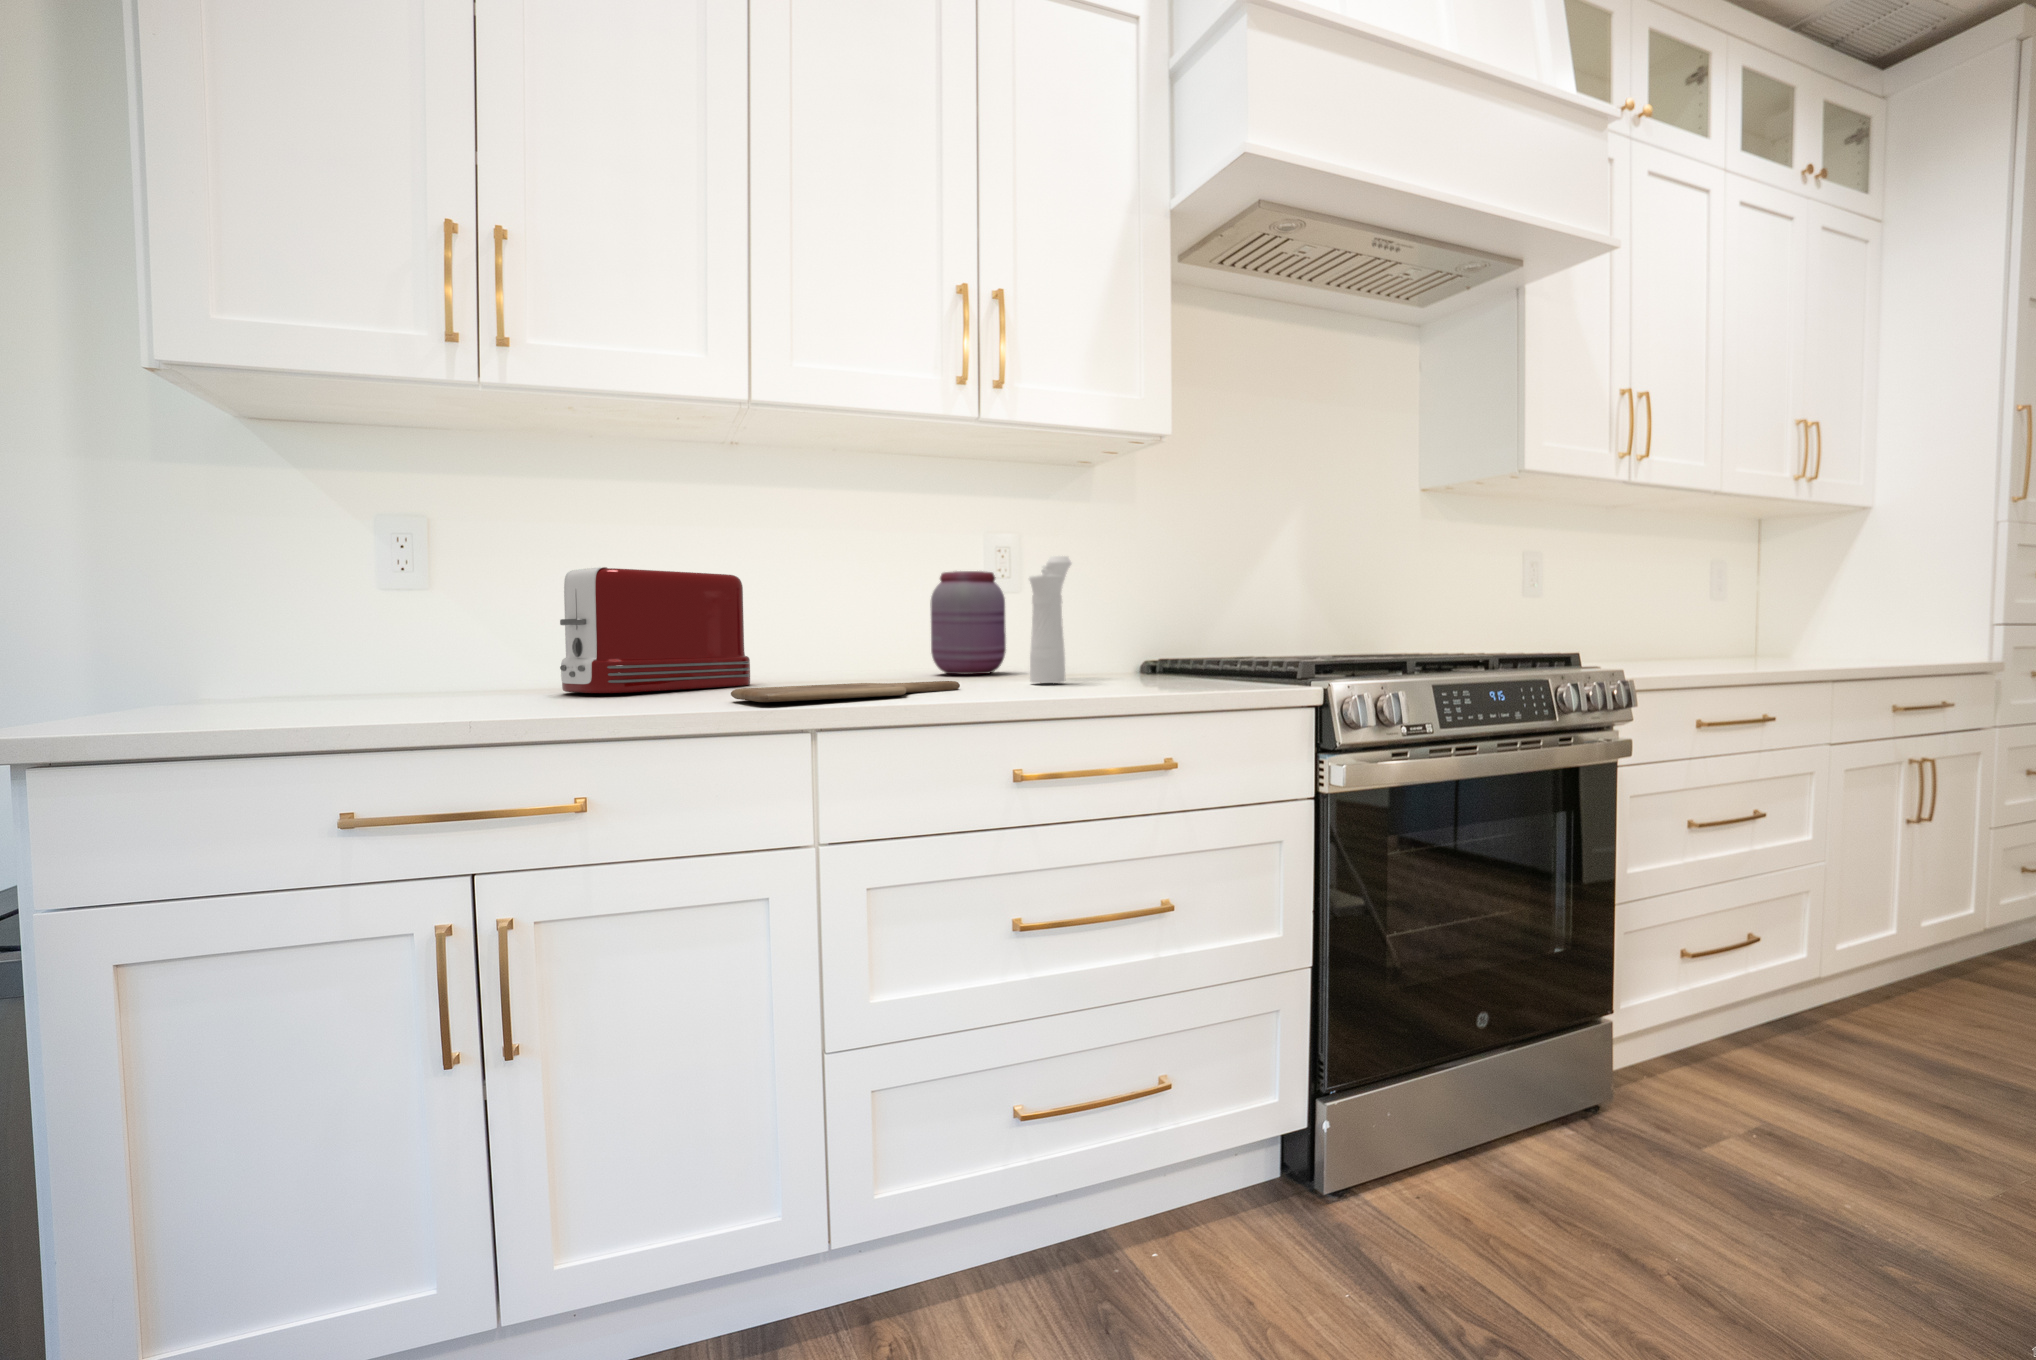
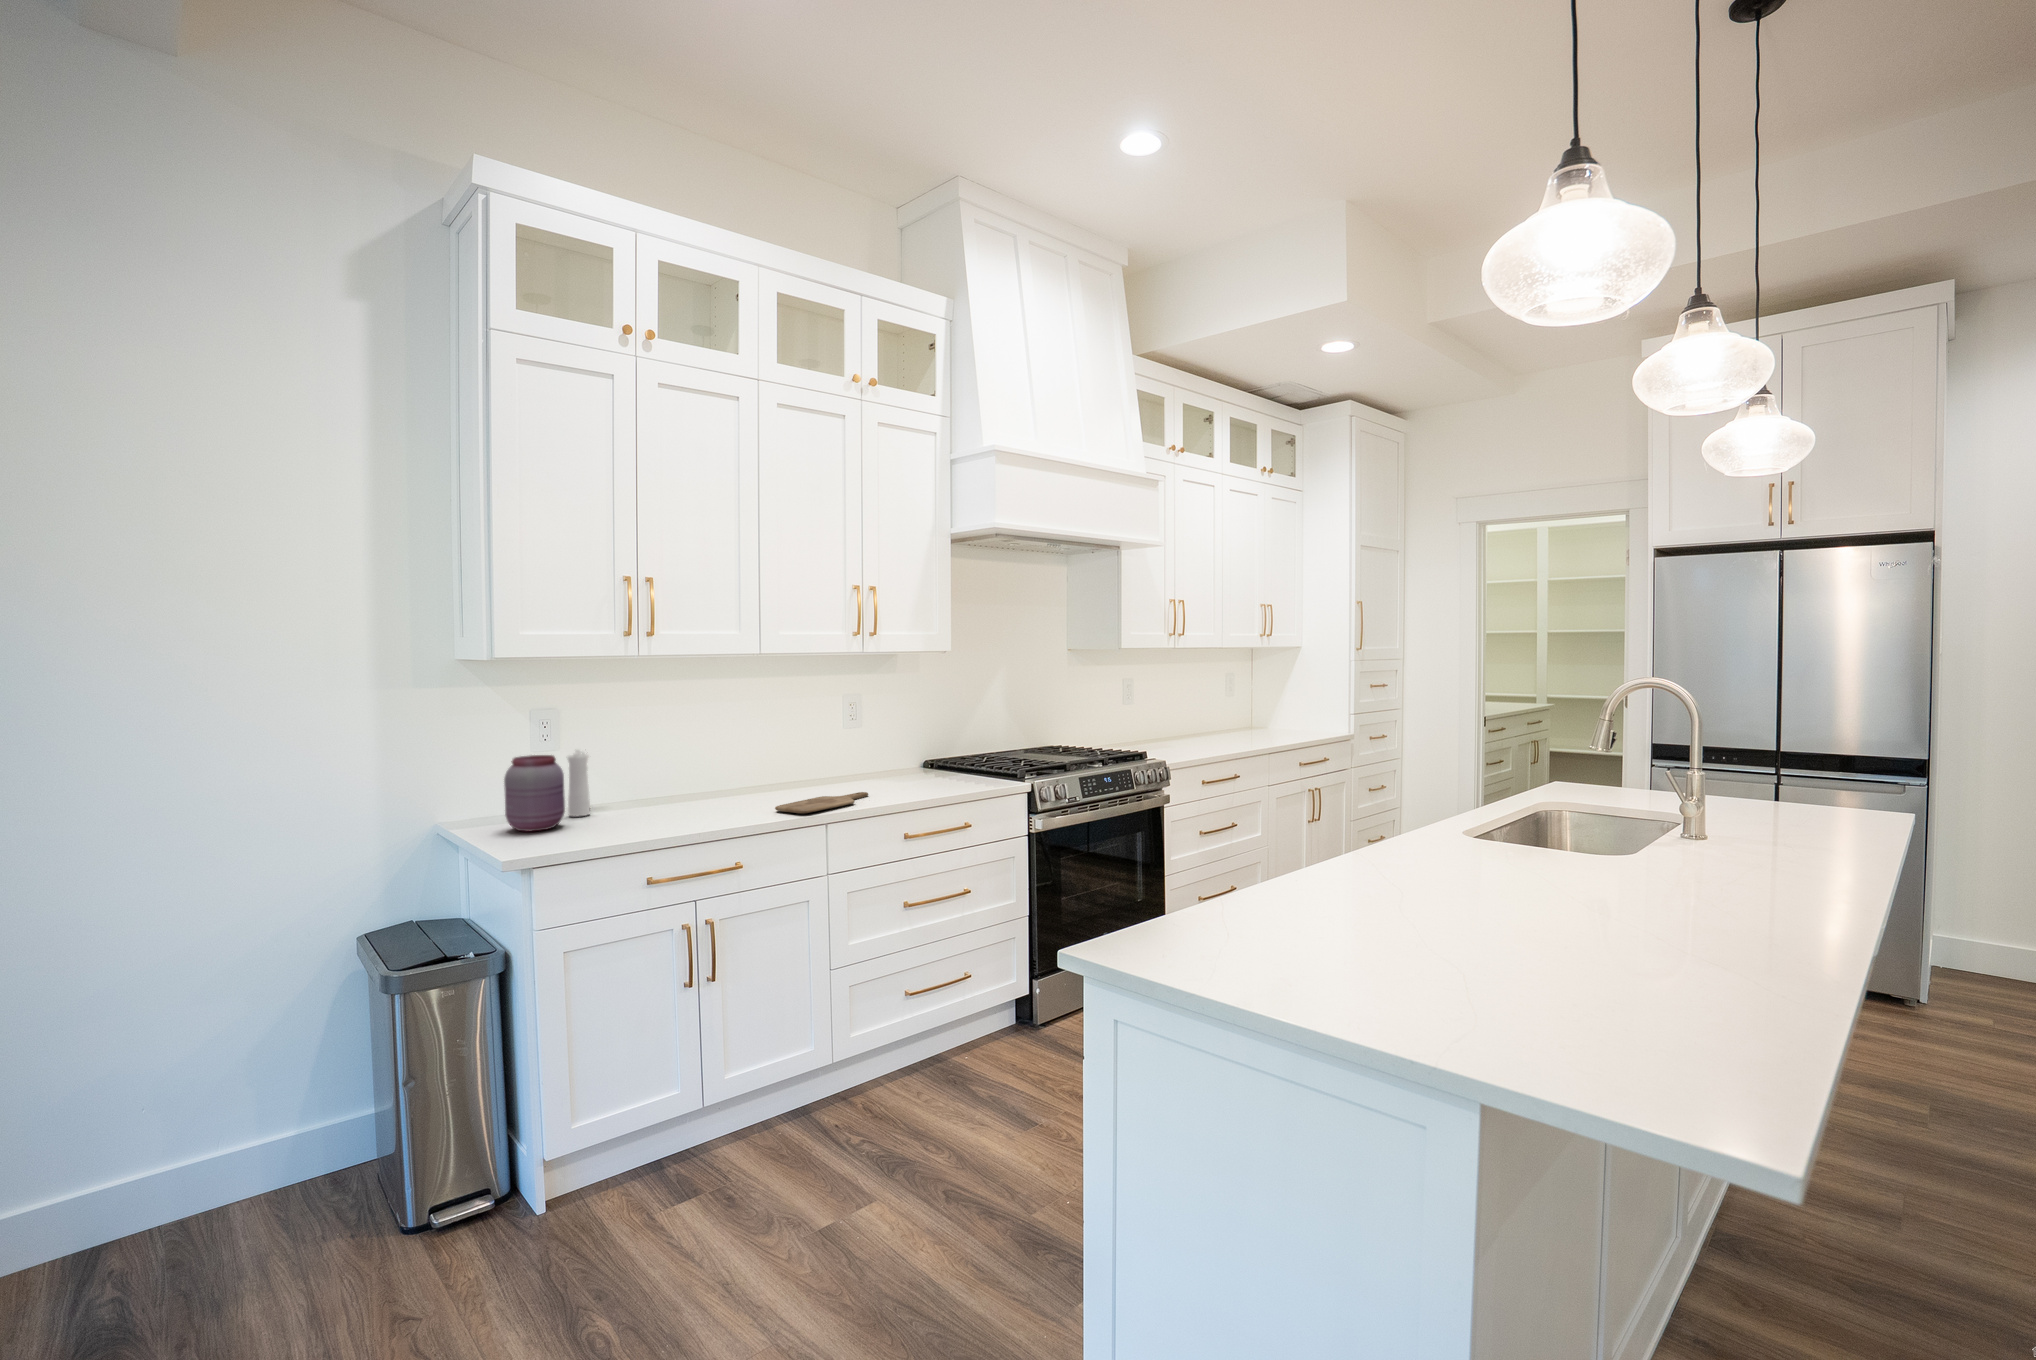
pepper mill: present [1029,556,1072,683] -> present [567,750,590,816]
toaster: present [560,567,750,693] -> none [653,737,743,810]
jar: present [930,571,1006,674] -> present [504,755,565,831]

